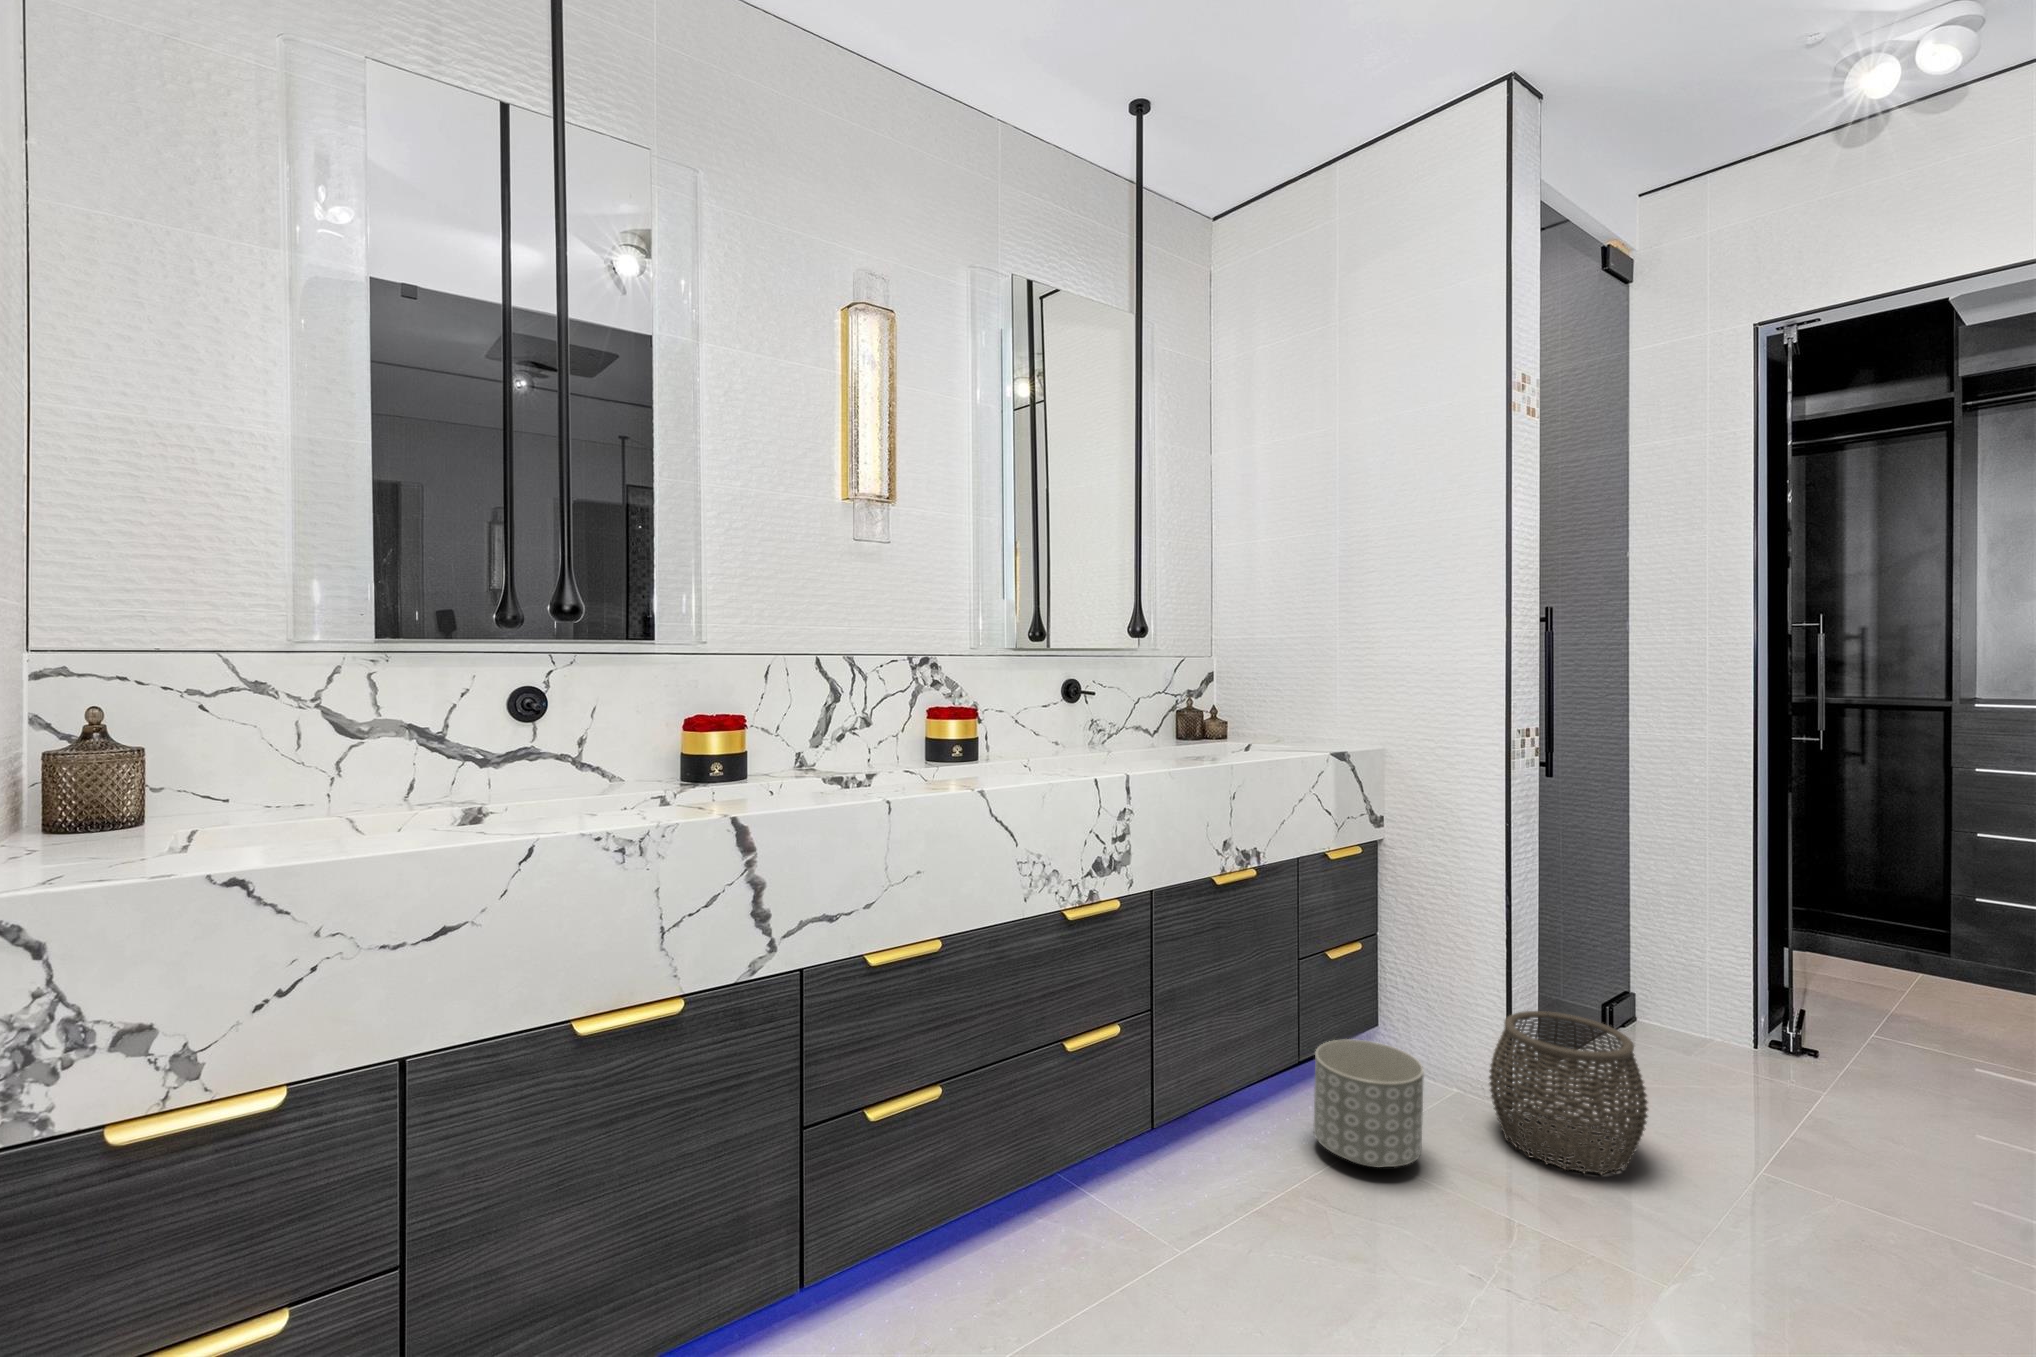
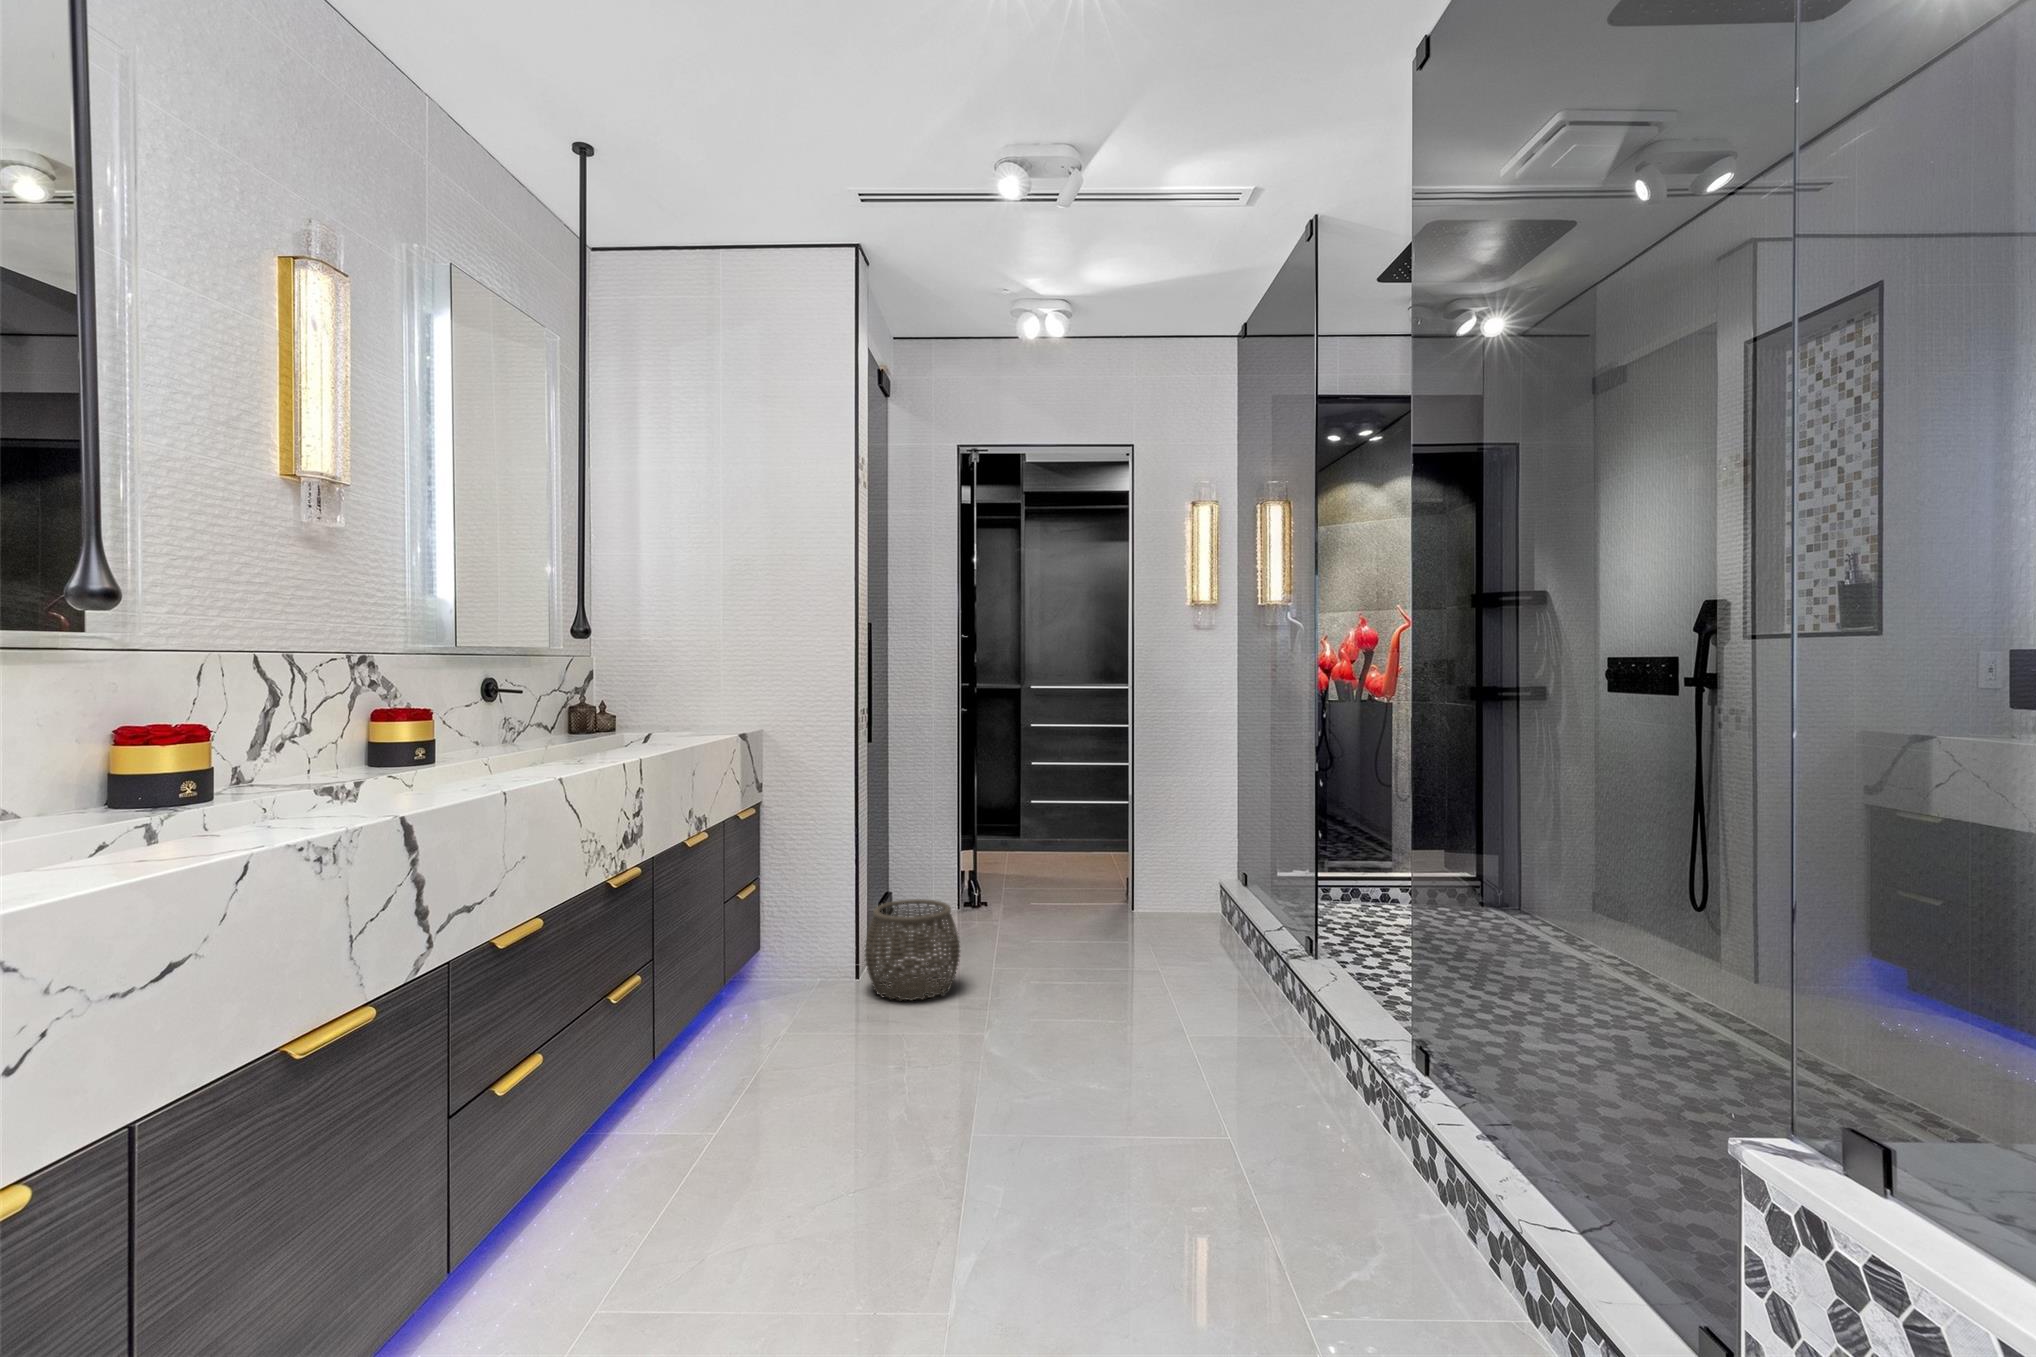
planter: present [1314,1039,1424,1168] -> none [768,950,849,1042]

